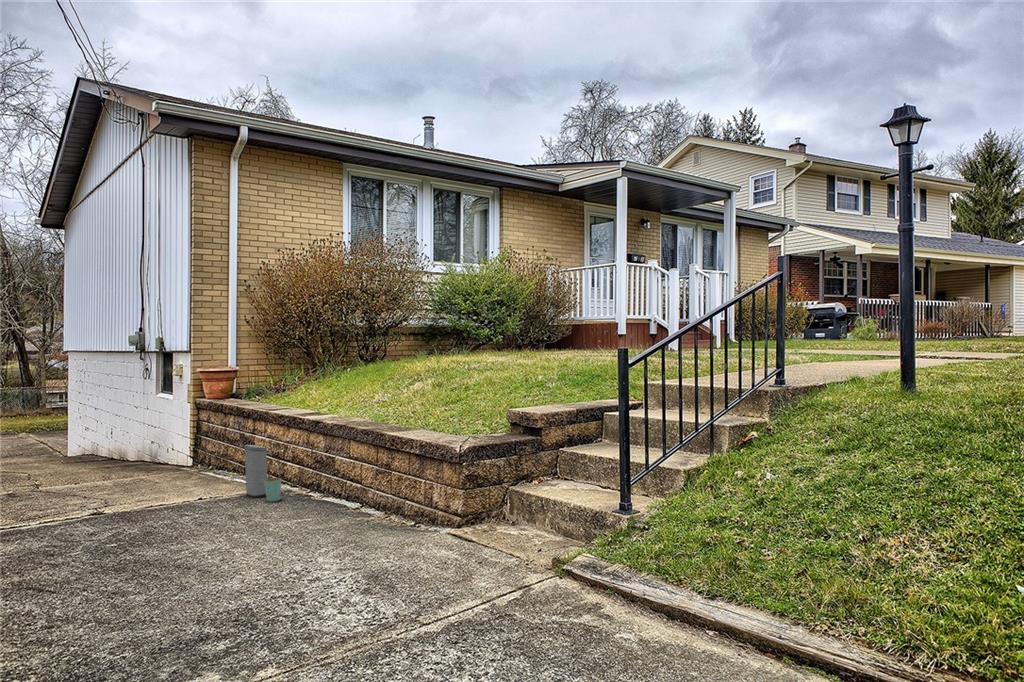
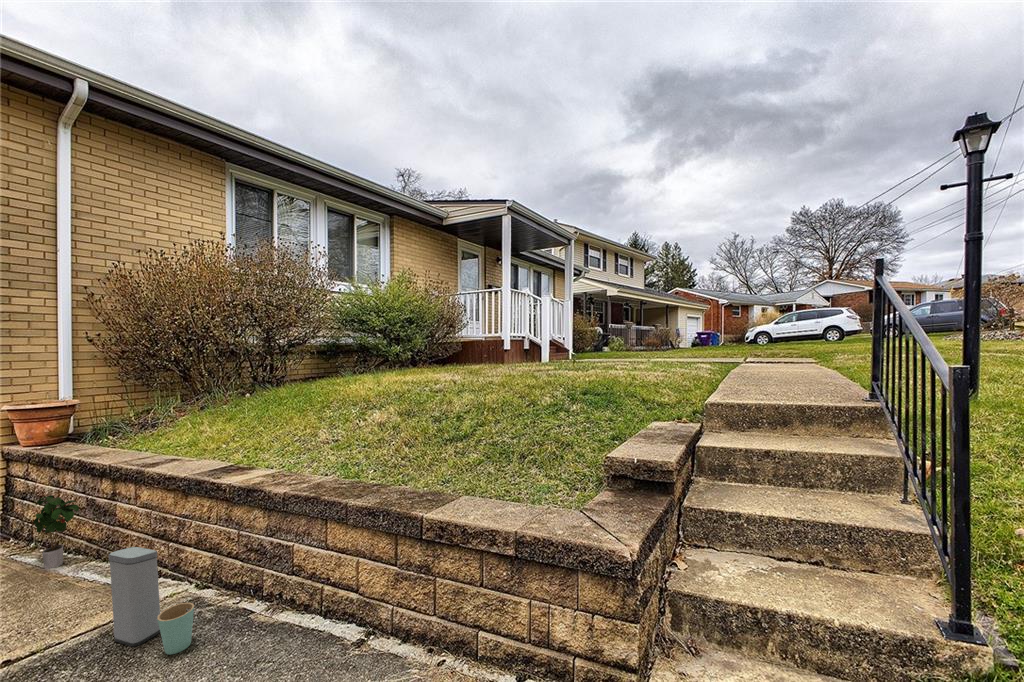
potted plant: none [212,429,236,476] -> present [33,495,79,569]

